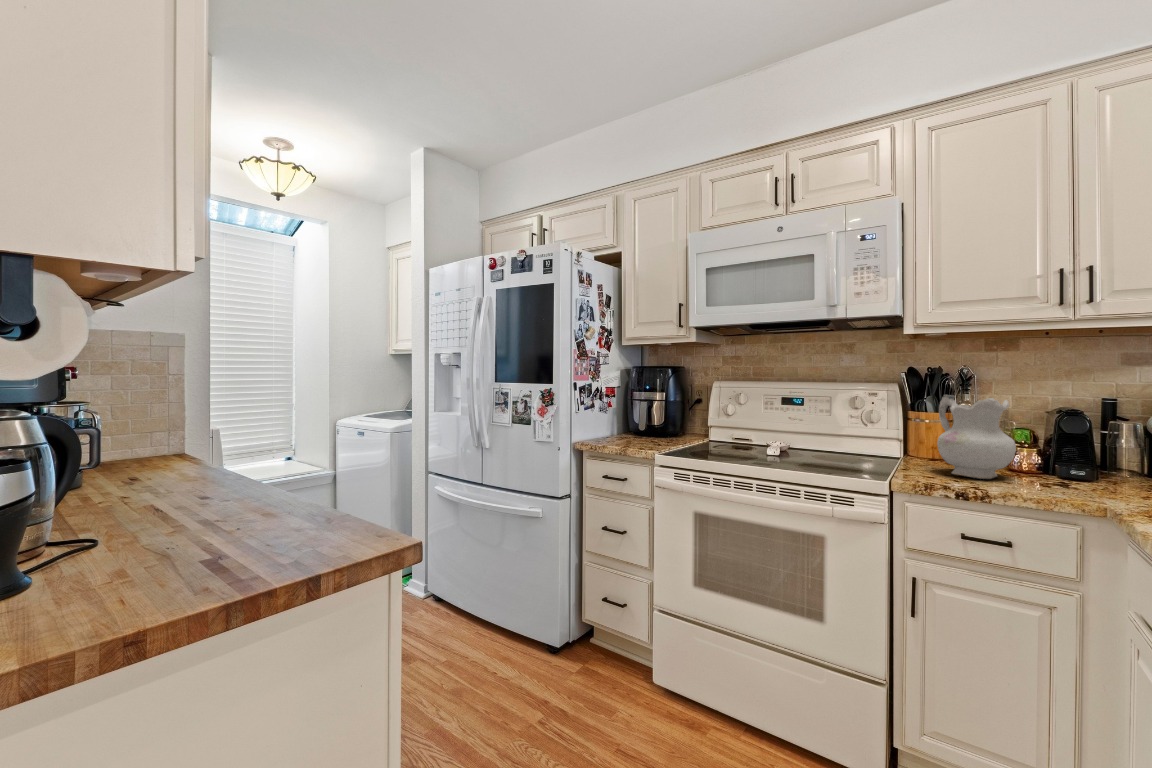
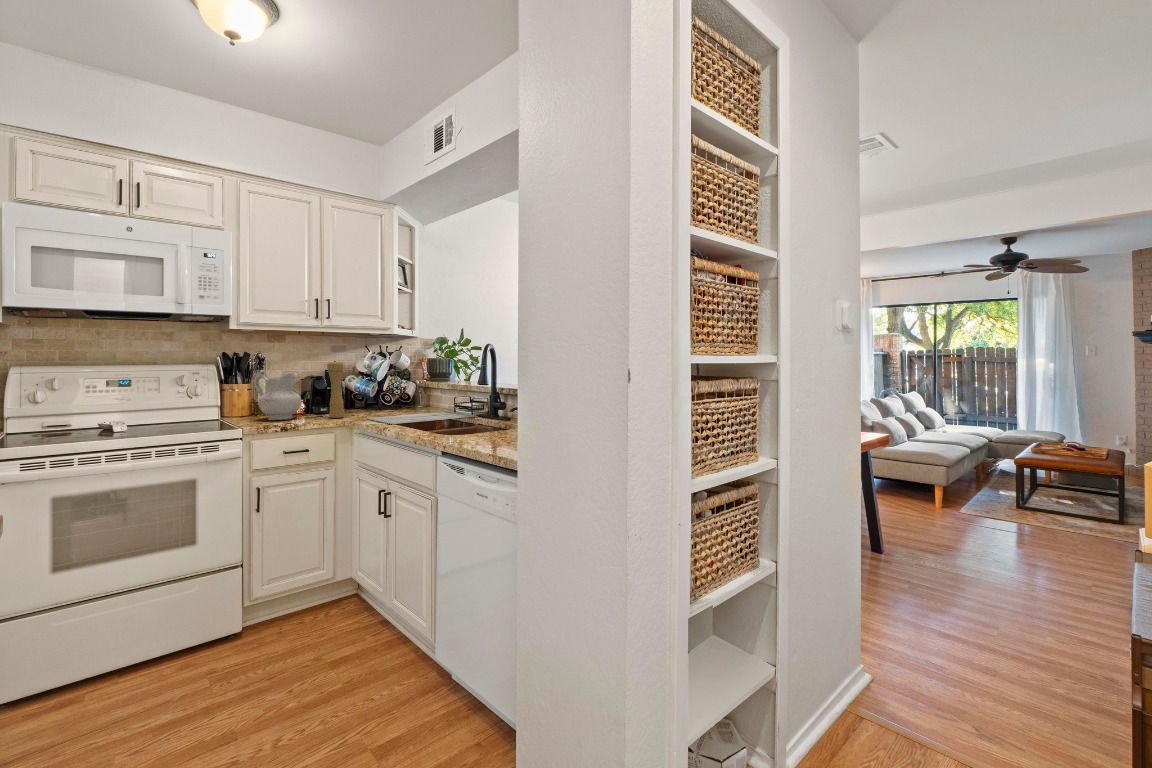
pepper mill: none [1070,380,1111,496] -> present [327,361,344,418]

